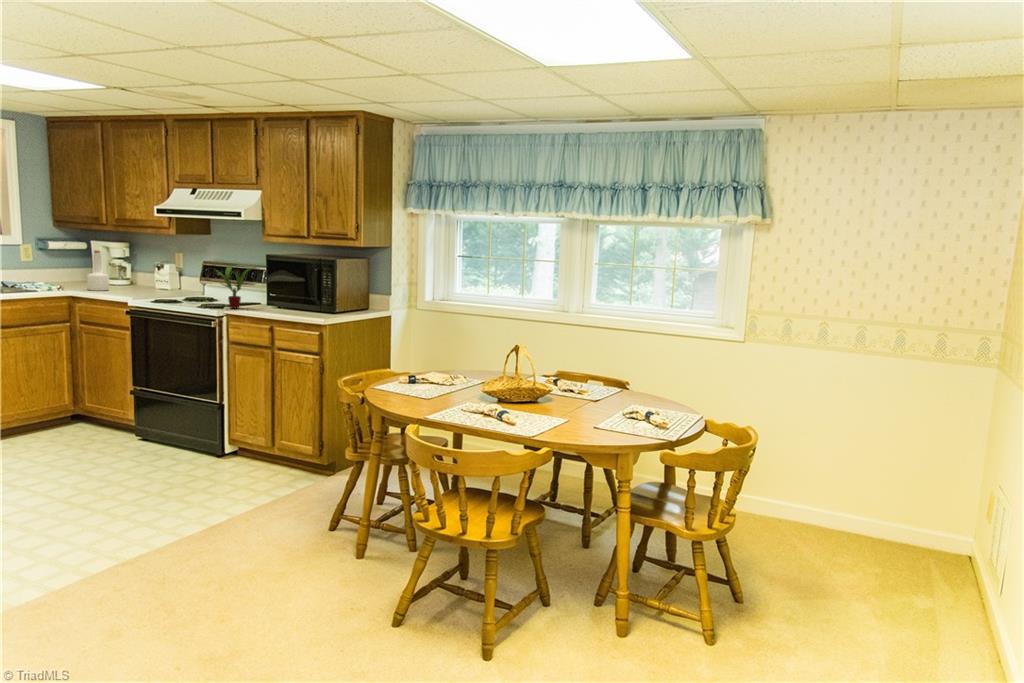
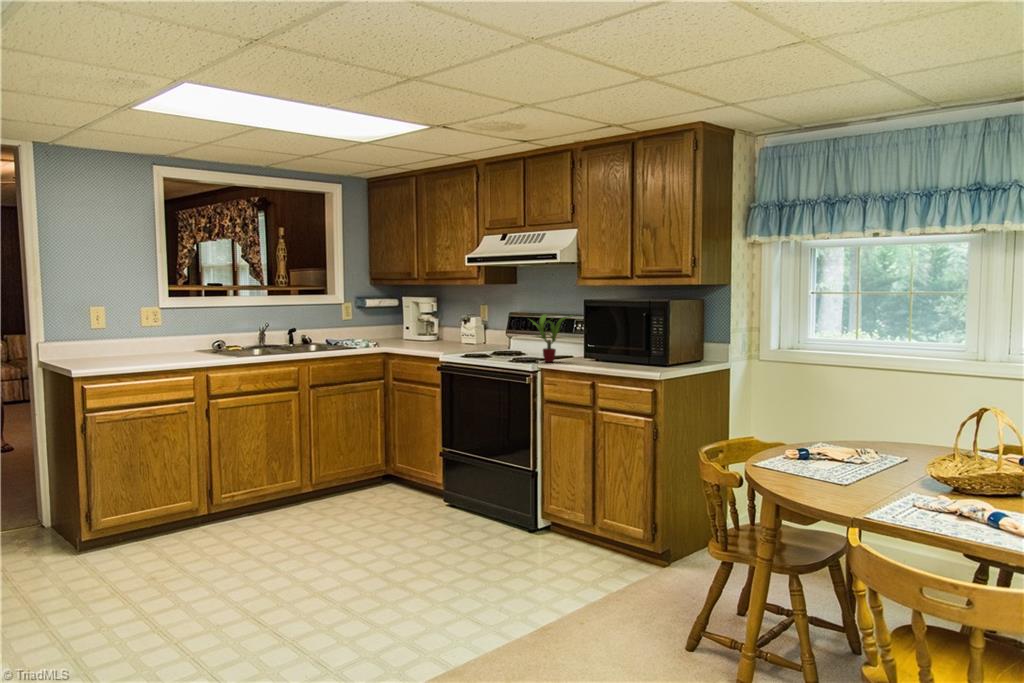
bottle: present [87,251,109,291] -> none [400,305,419,346]

